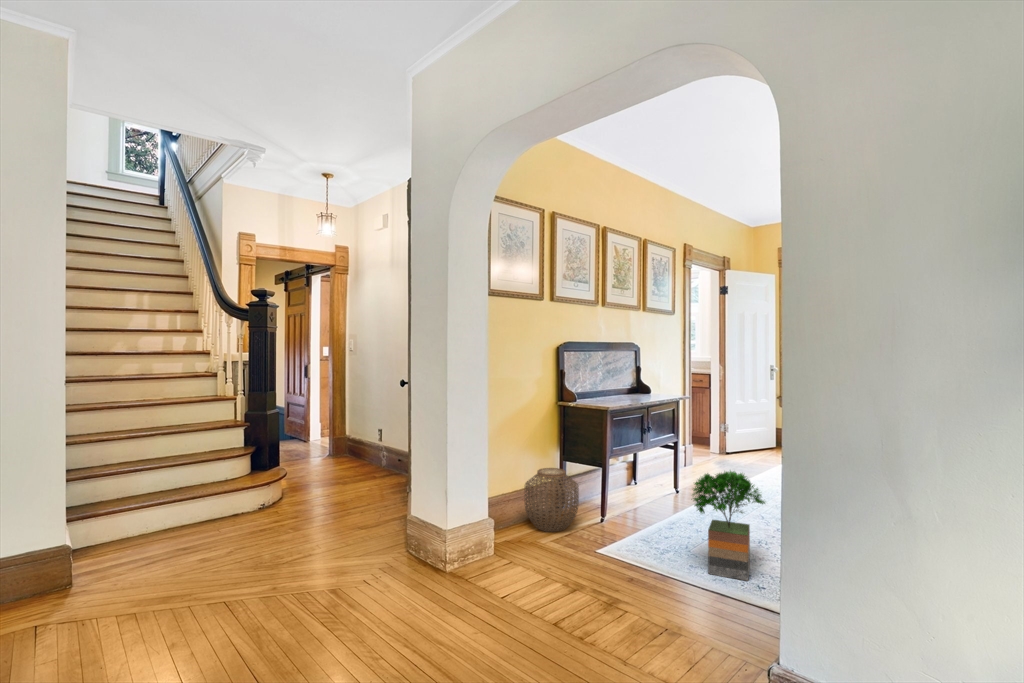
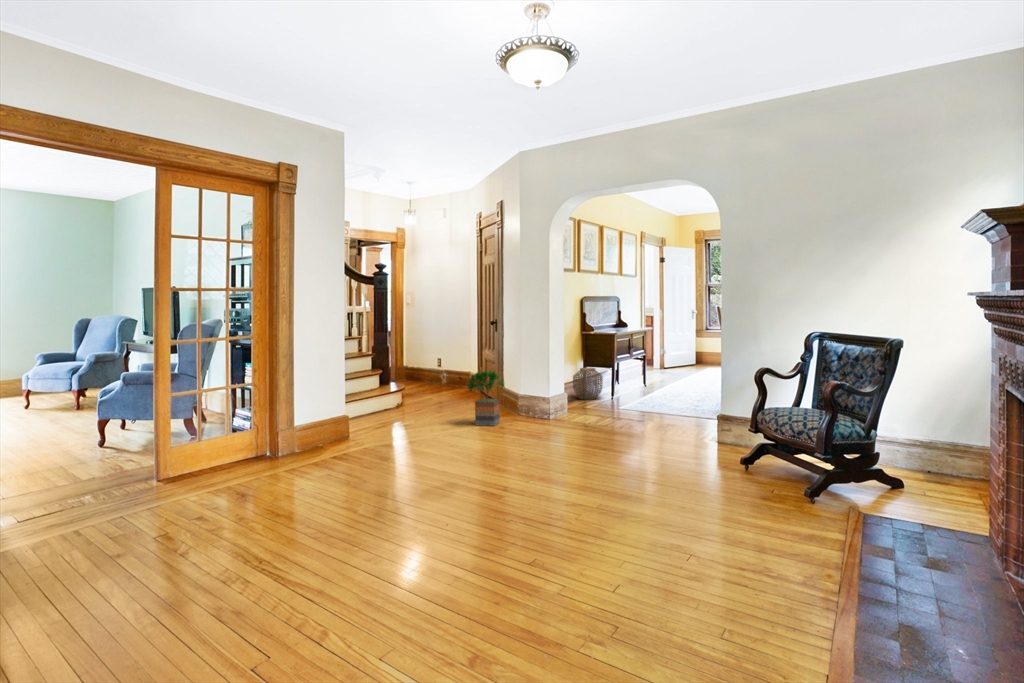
potted tree: present [693,471,765,581] -> present [467,371,504,426]

